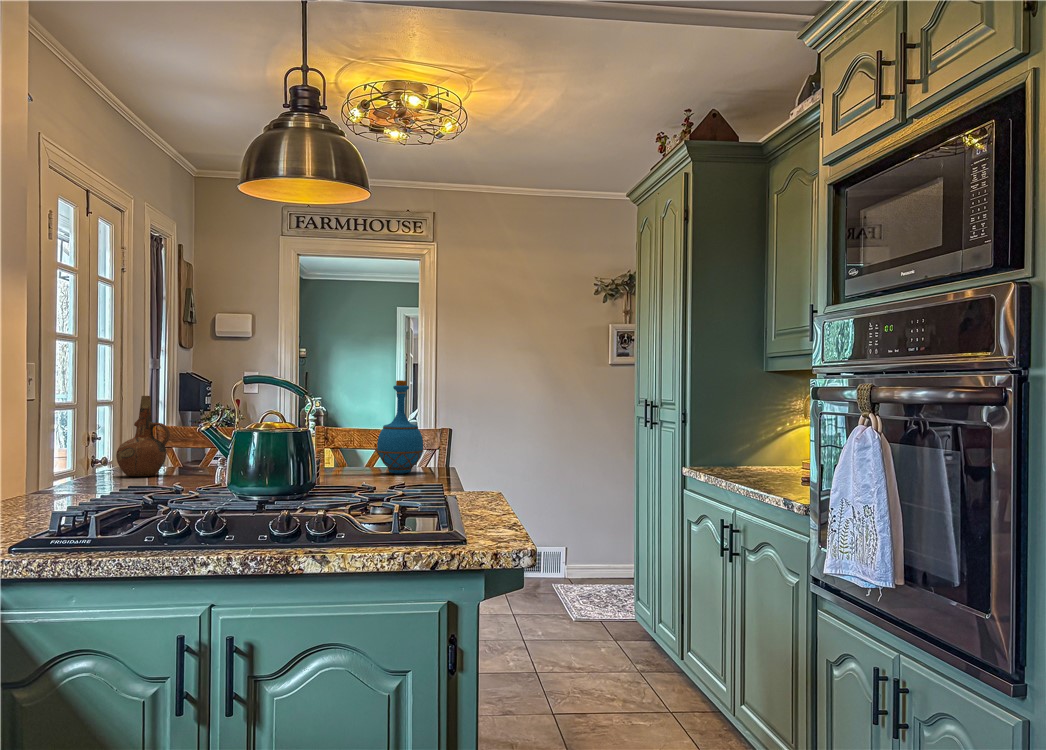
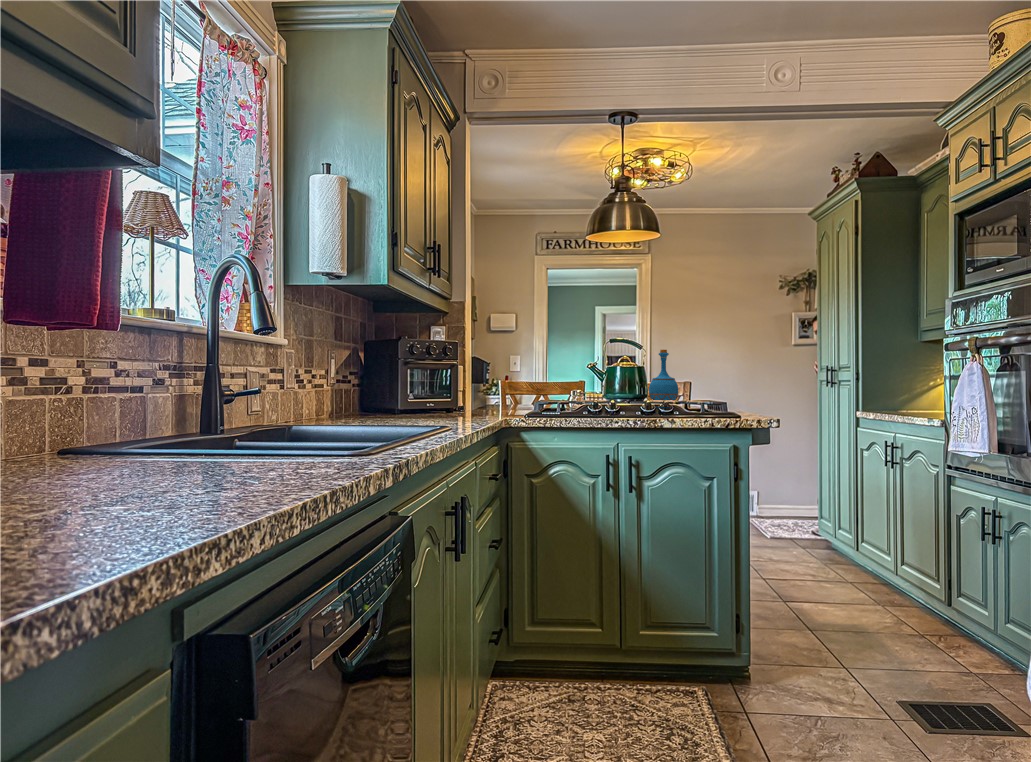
ceramic pitcher: present [116,396,170,476] -> none [496,361,523,409]

